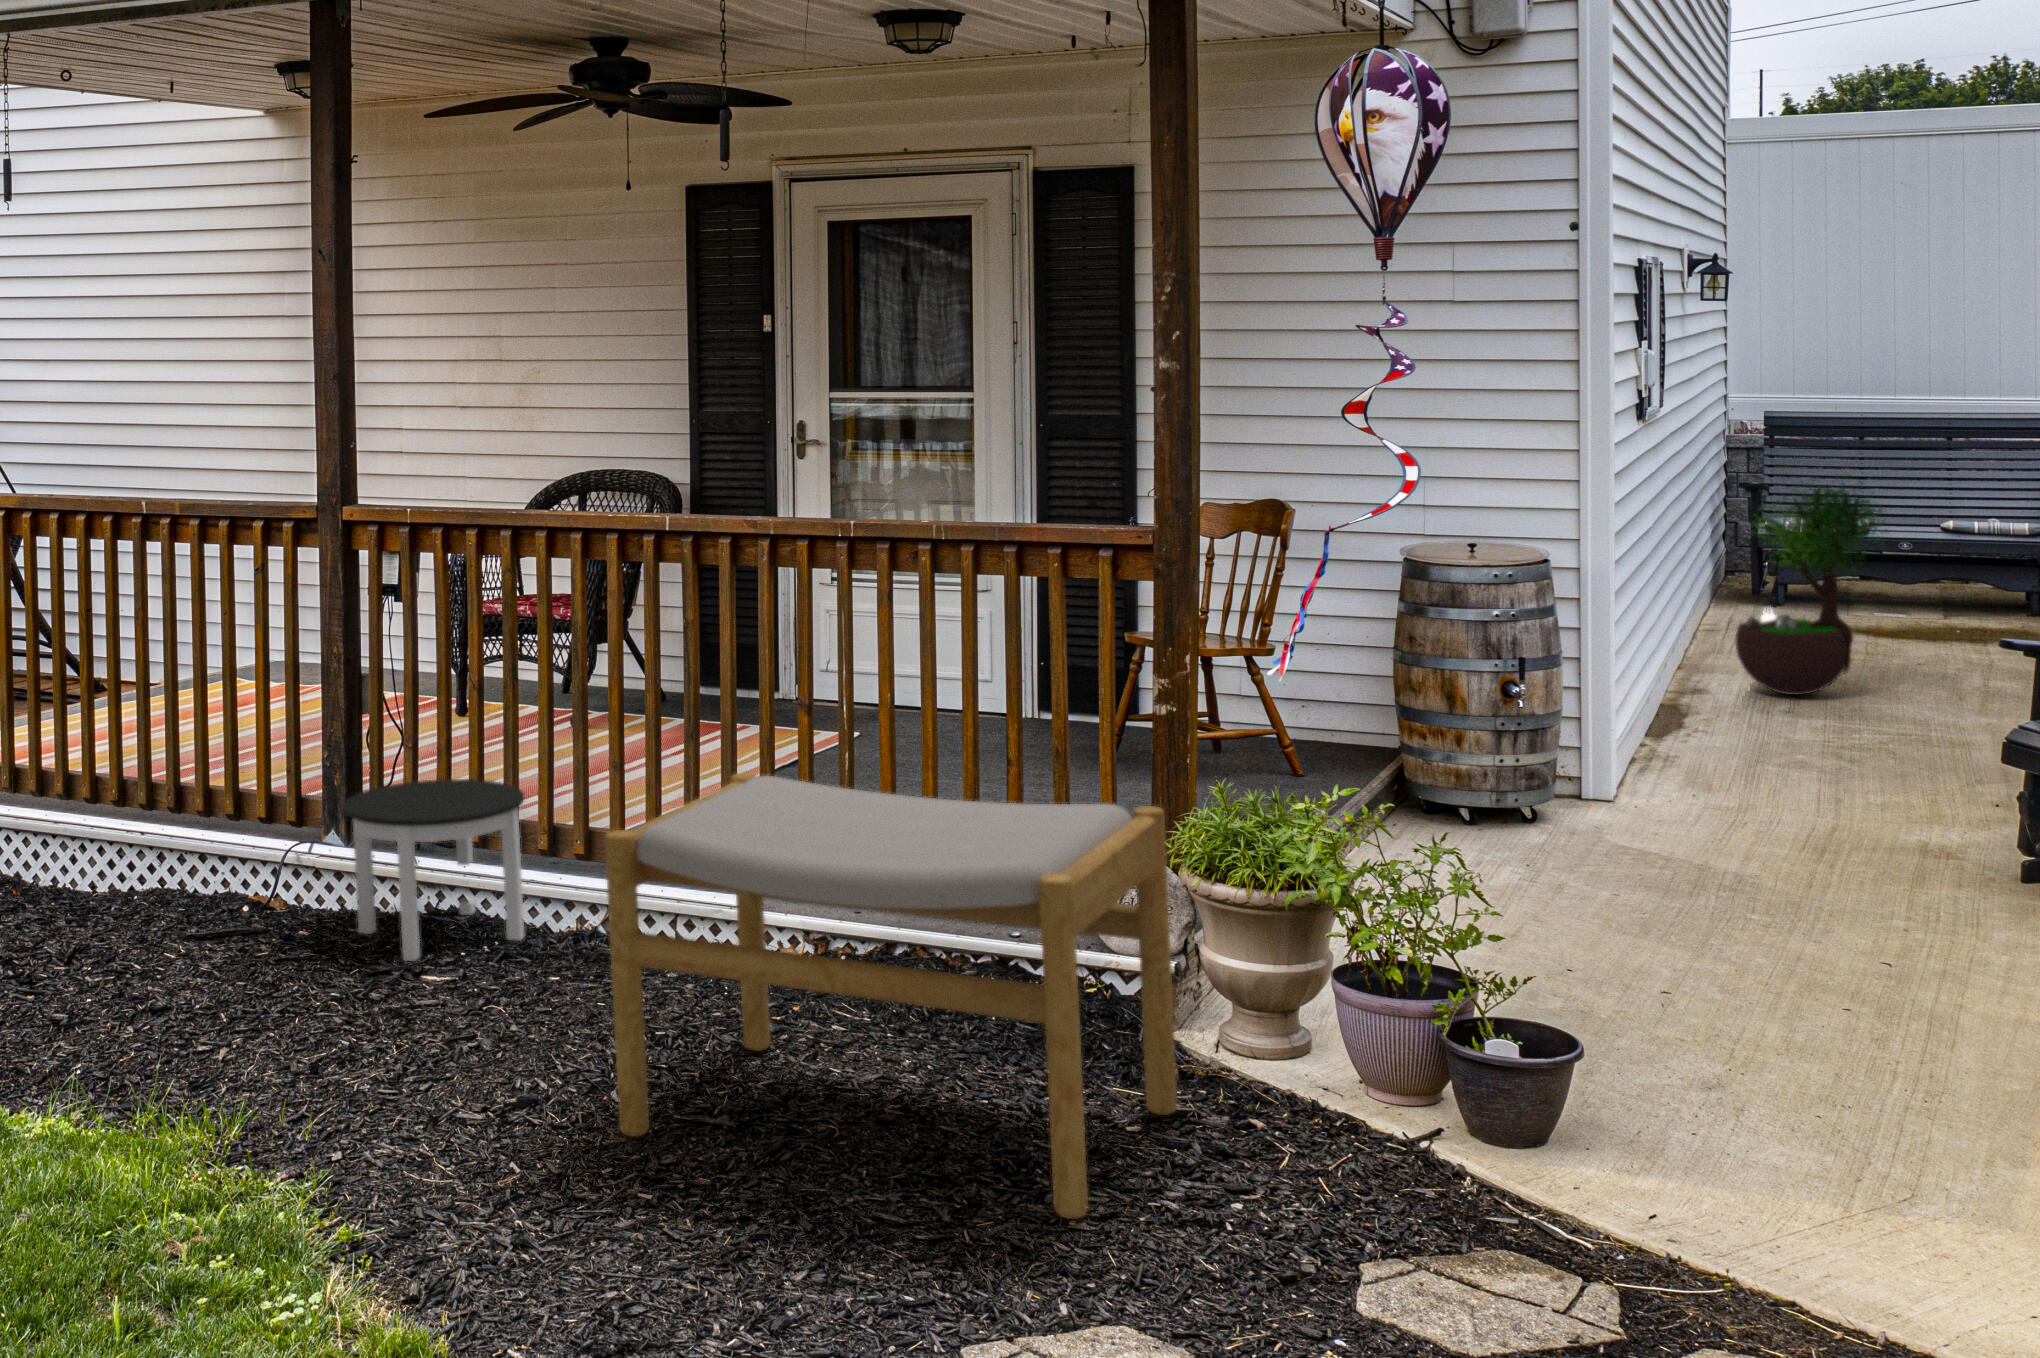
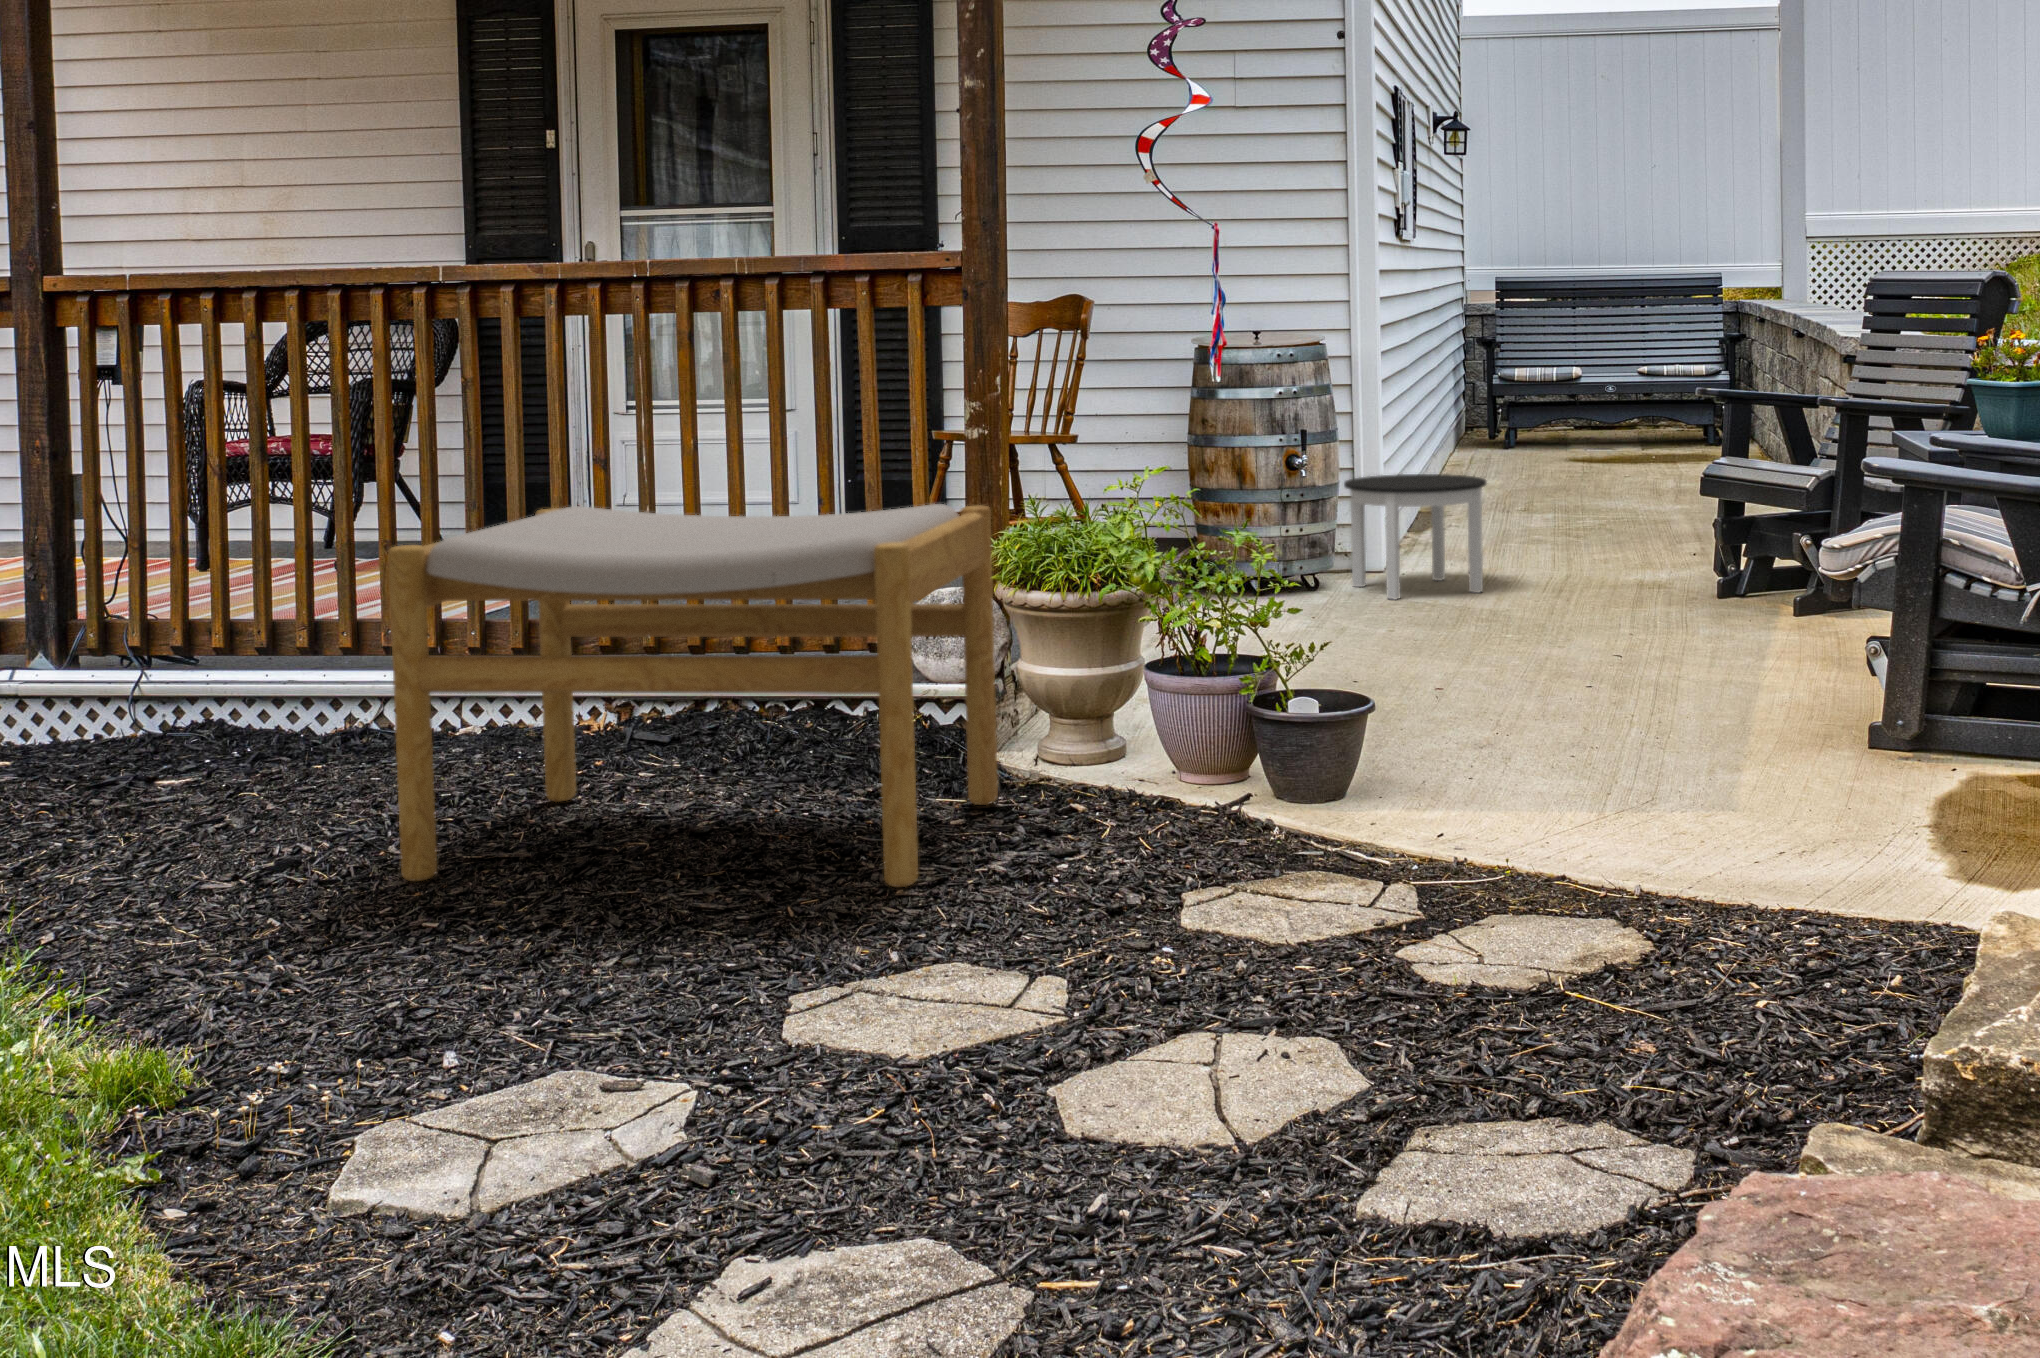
potted tree: present [1736,476,1886,695] -> none [1427,319,1539,511]
round table: present [344,779,524,961] -> present [1344,474,1487,599]

